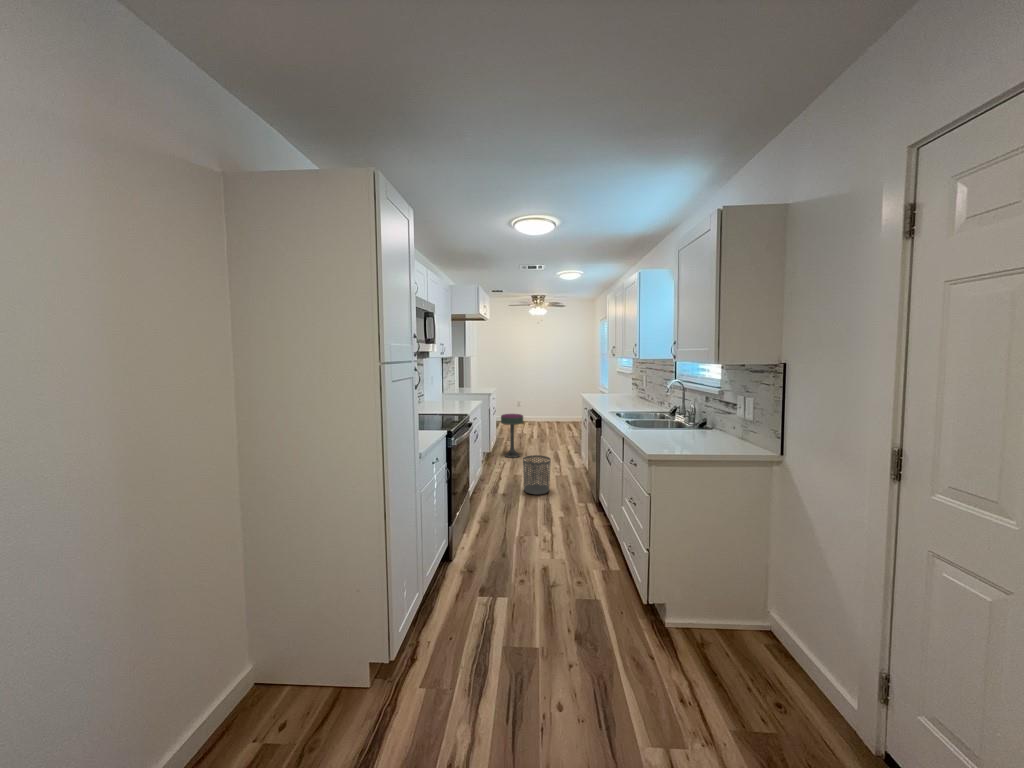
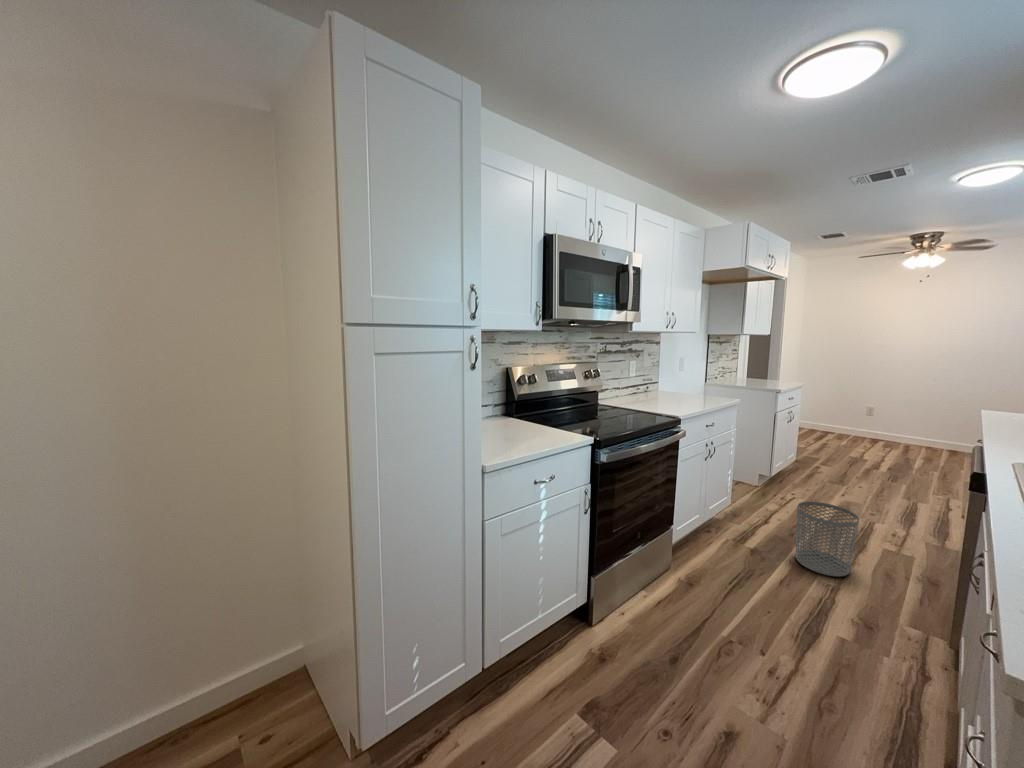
bar stool: present [501,414,523,458] -> none [798,424,844,495]

